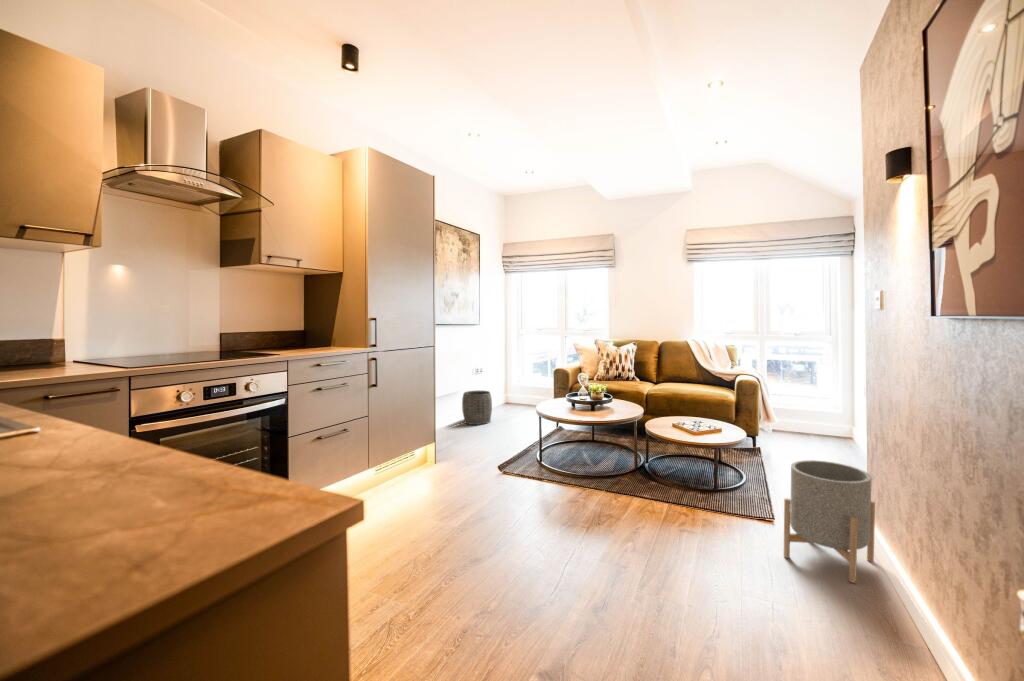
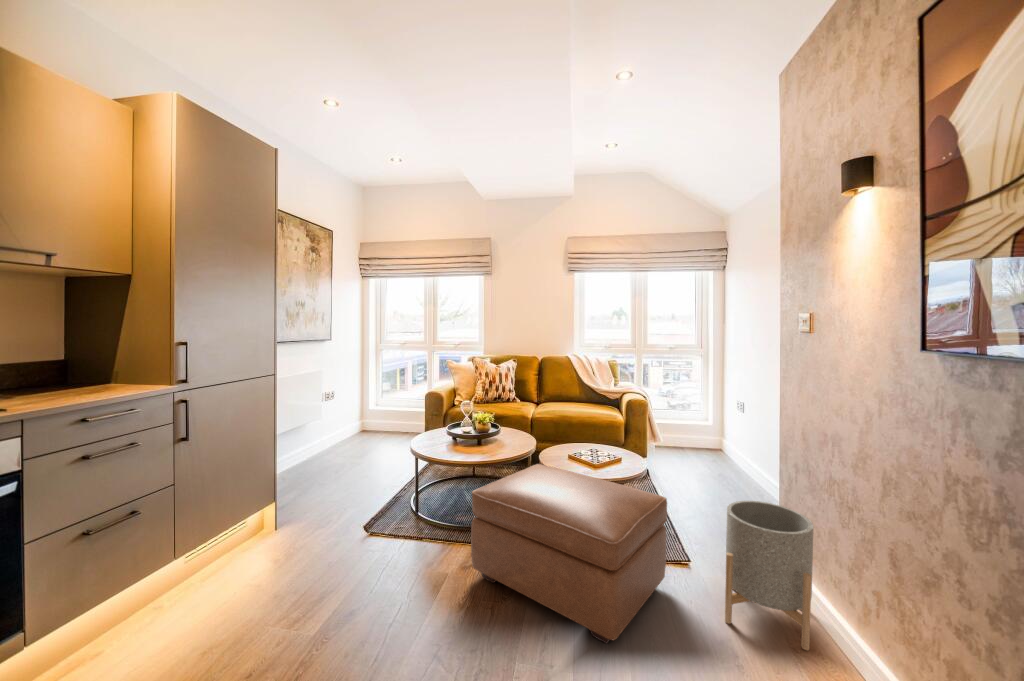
woven basket: present [462,391,492,425] -> none [308,418,348,462]
ottoman: none [575,426,740,552] -> present [471,464,667,644]

